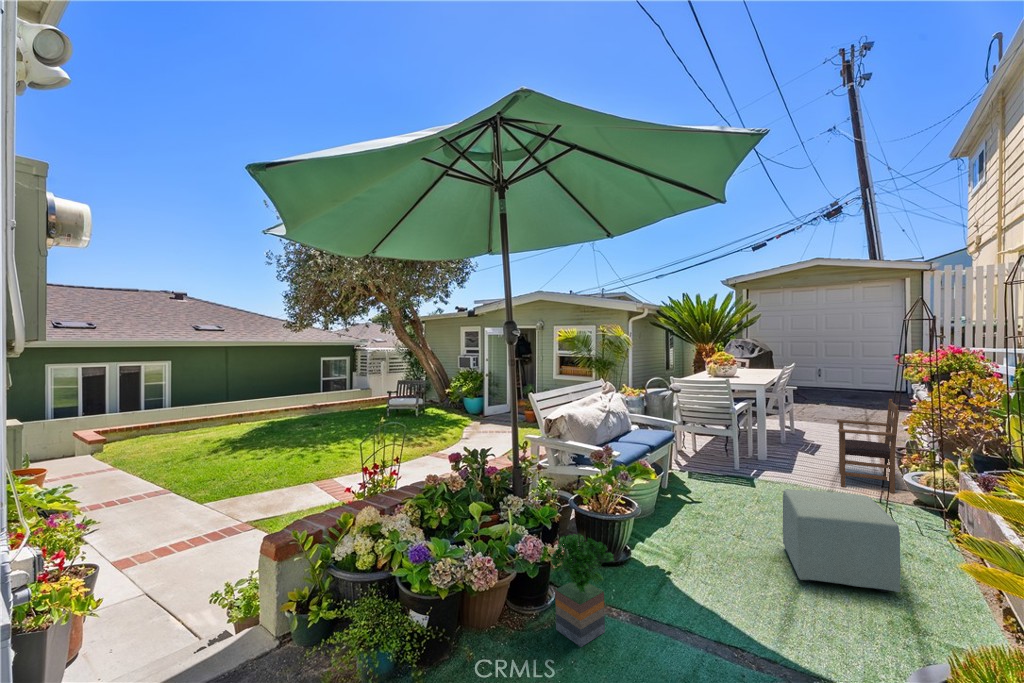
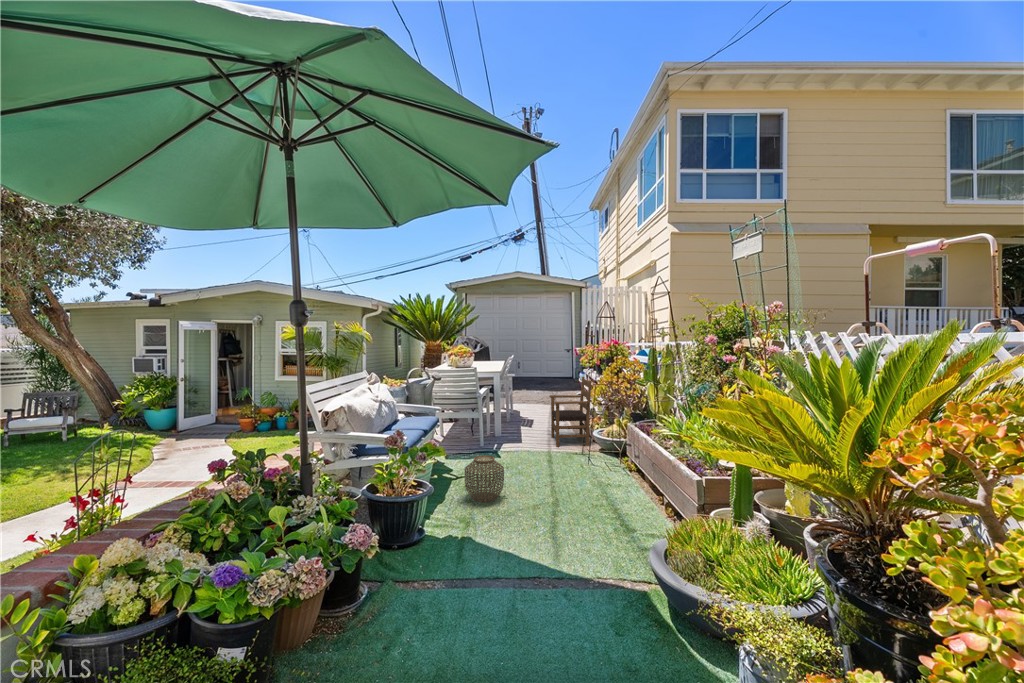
woven basket: none [690,484,738,538] -> present [465,455,504,502]
ottoman: present [783,489,901,592] -> none [539,445,621,518]
potted tree: present [552,534,614,647] -> none [376,514,440,629]

